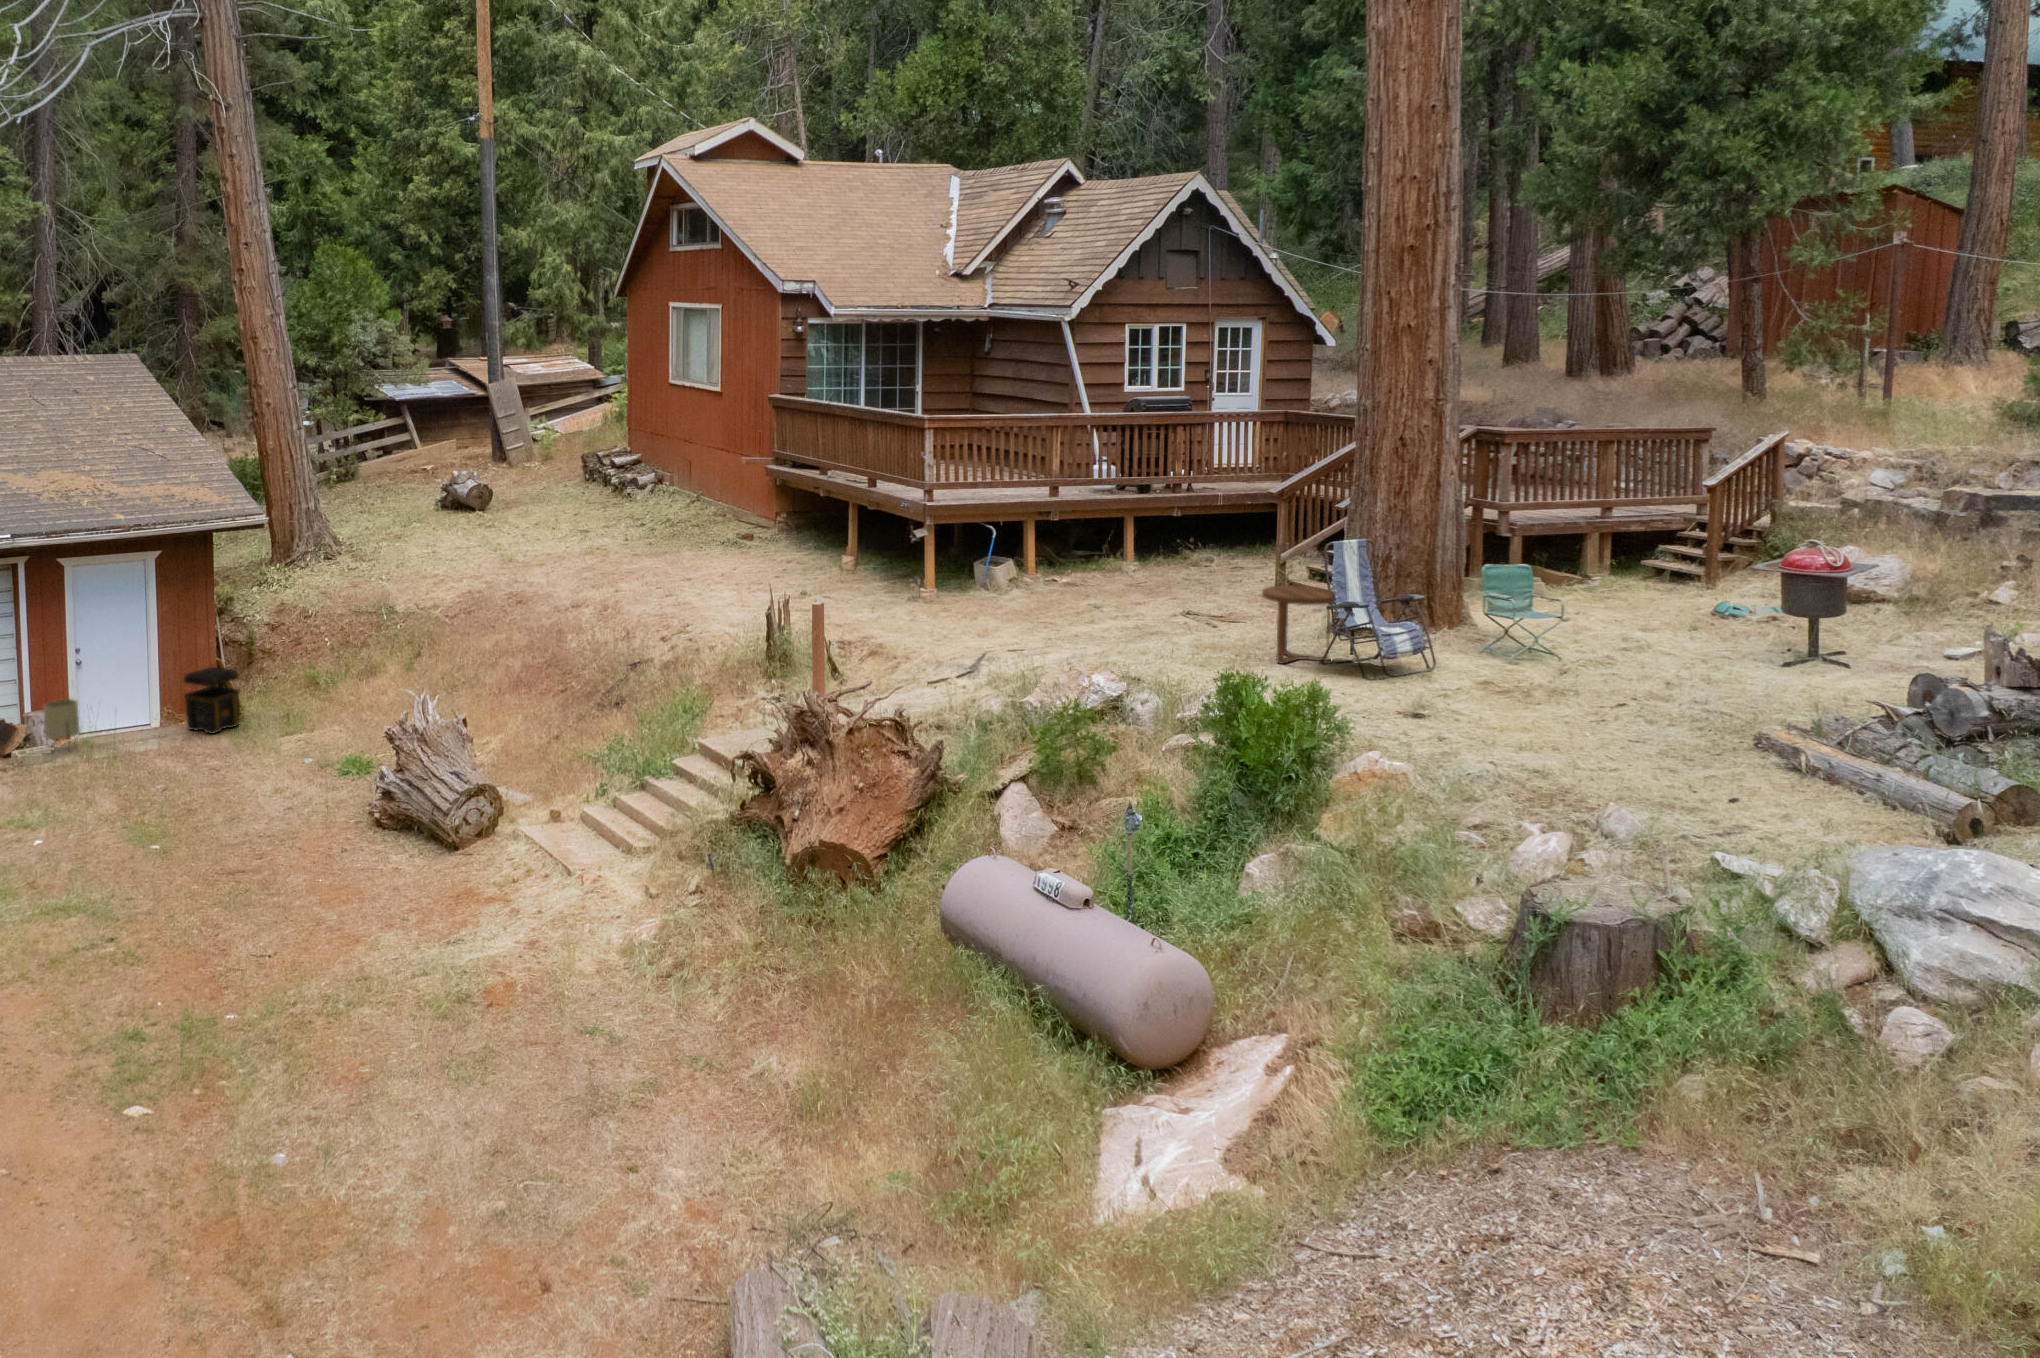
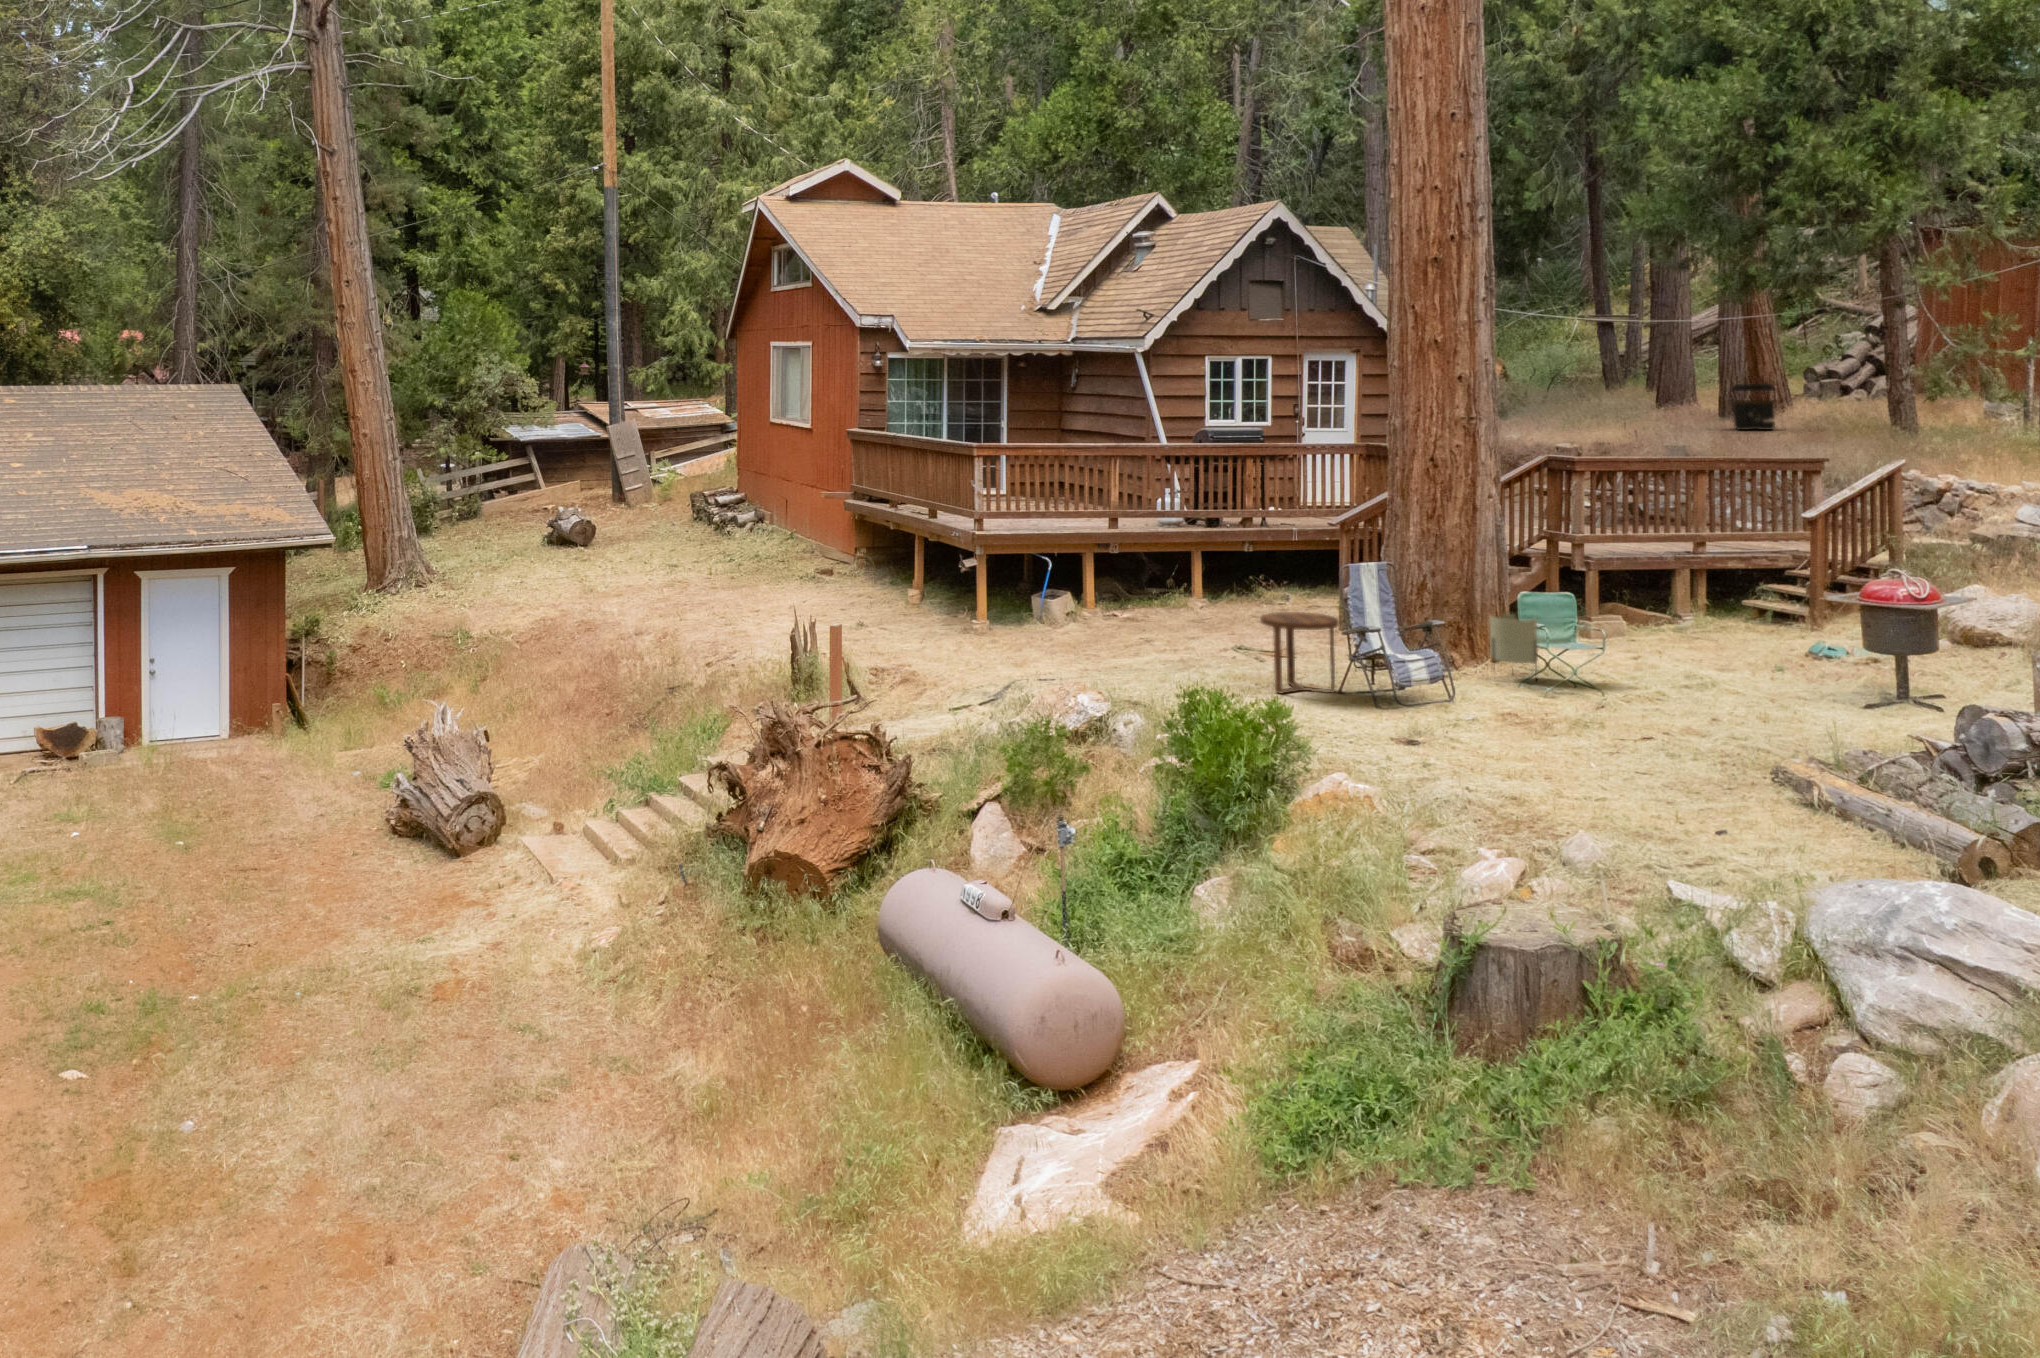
toolbox: present [184,667,241,734] -> present [1732,383,1775,430]
planter: present [44,699,79,745] -> present [1489,614,1538,669]

